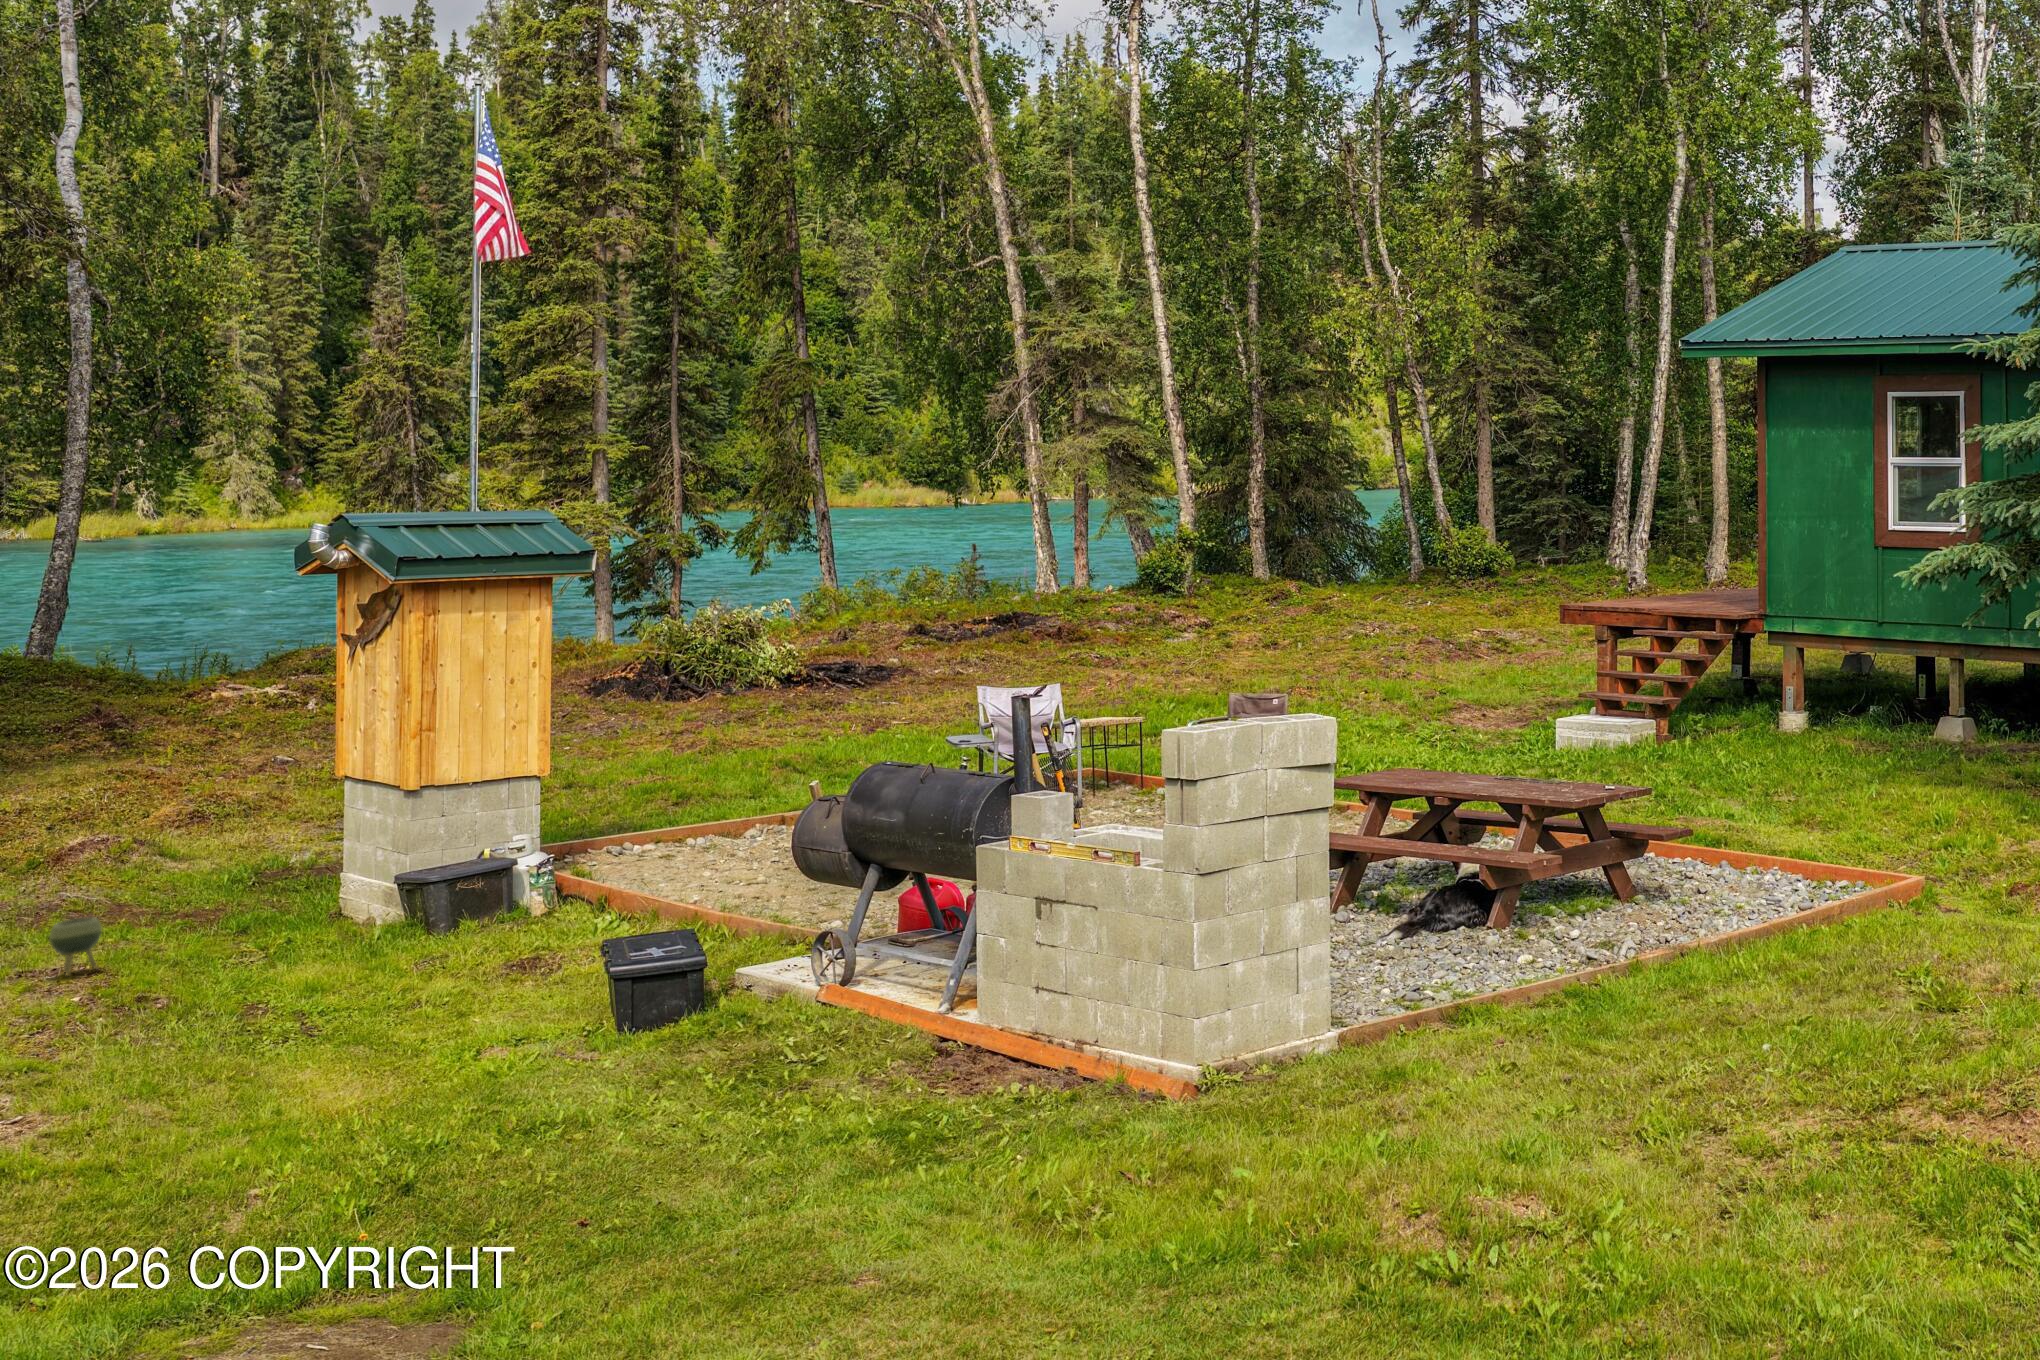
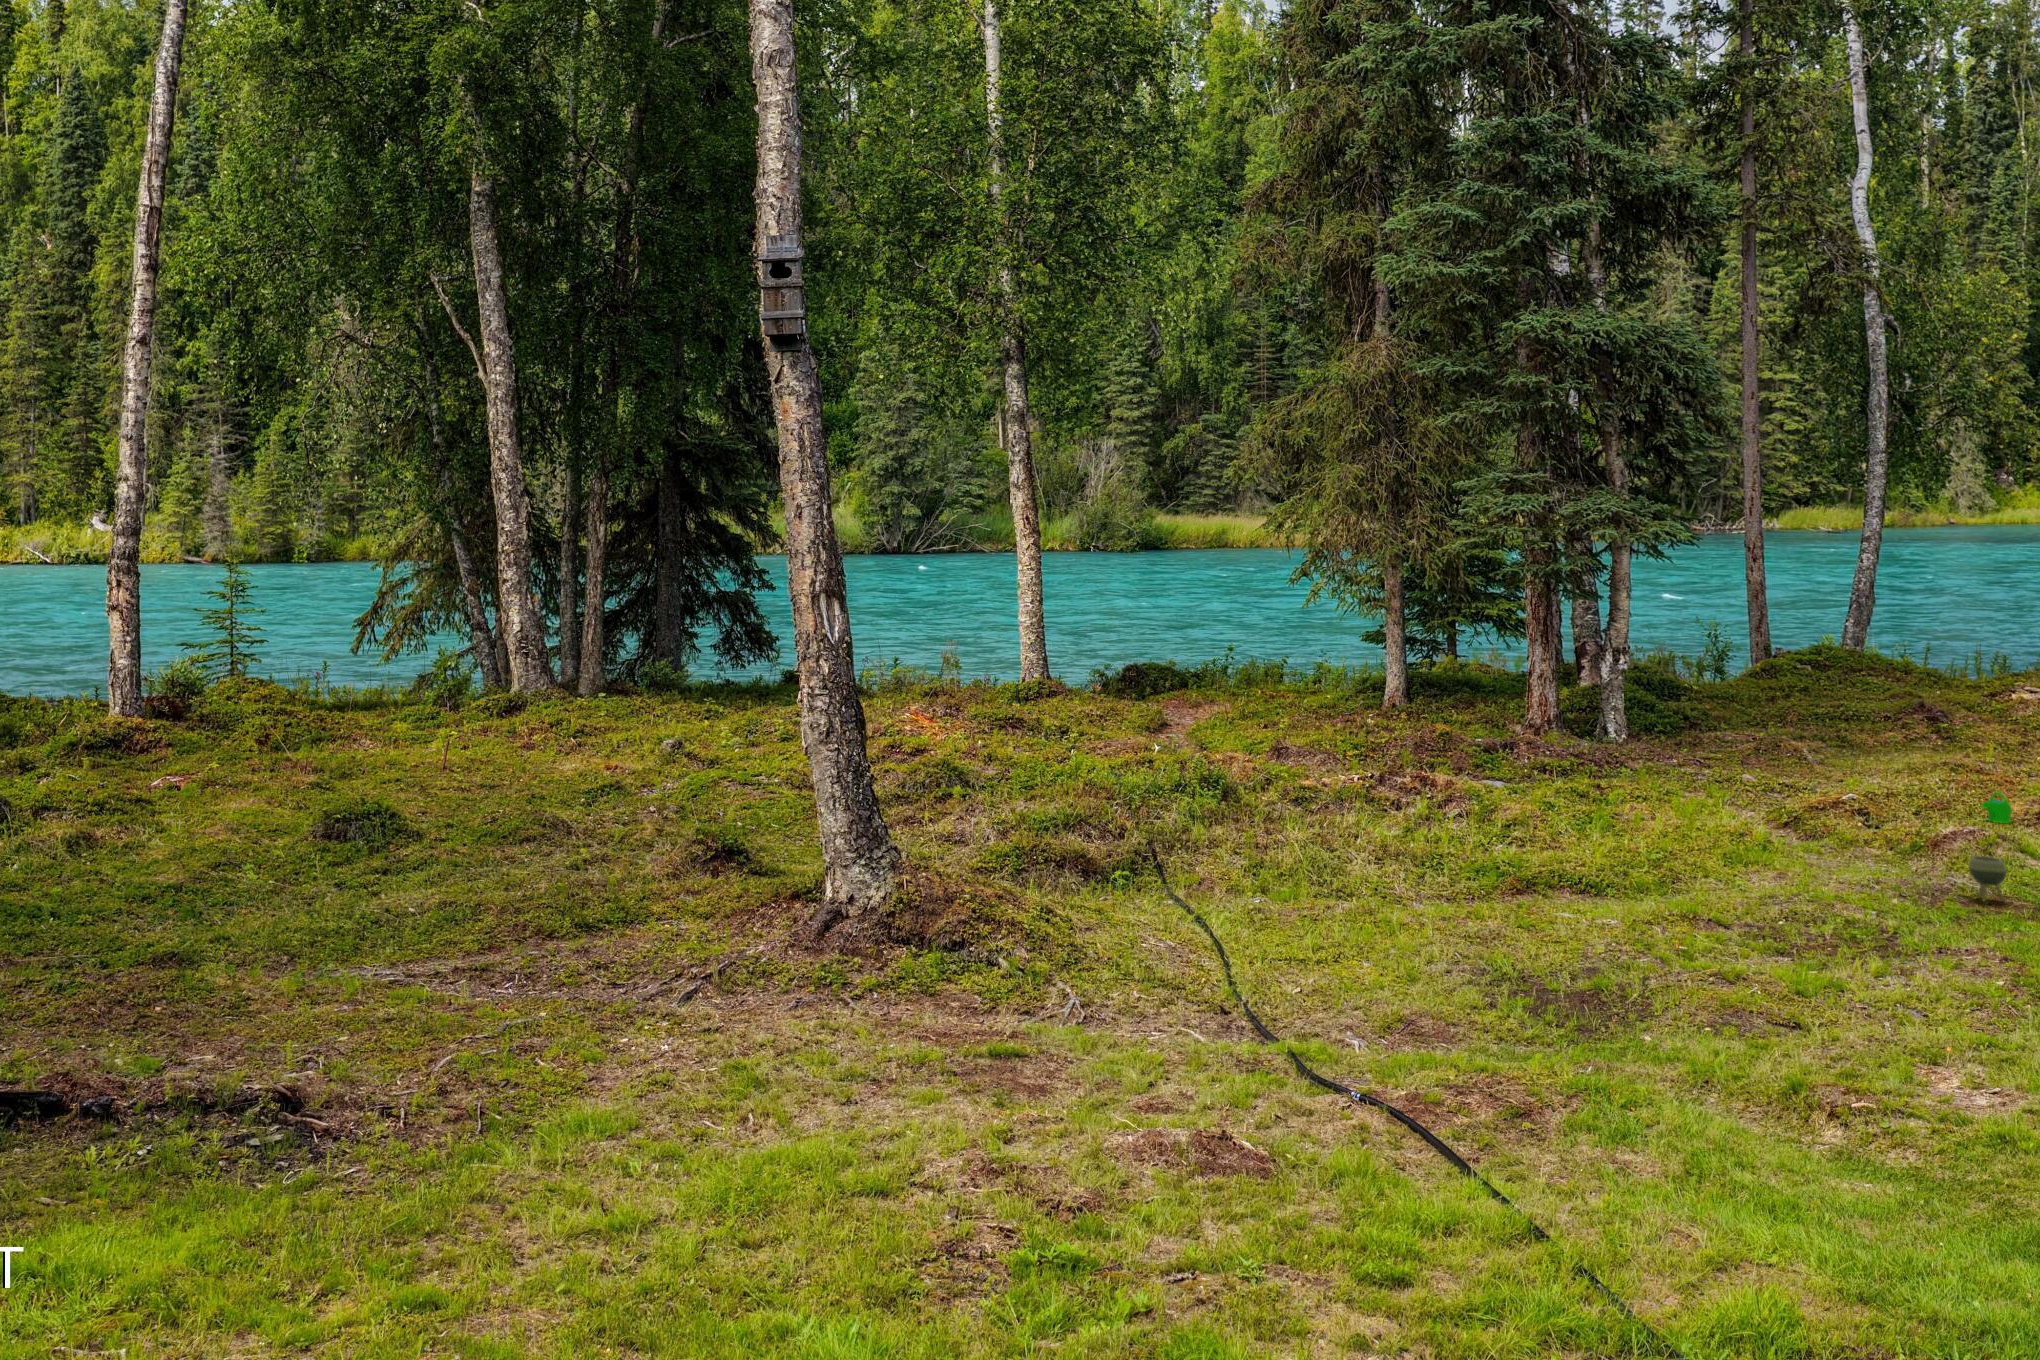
watering can: none [111,839,155,877] -> present [1981,792,2012,823]

